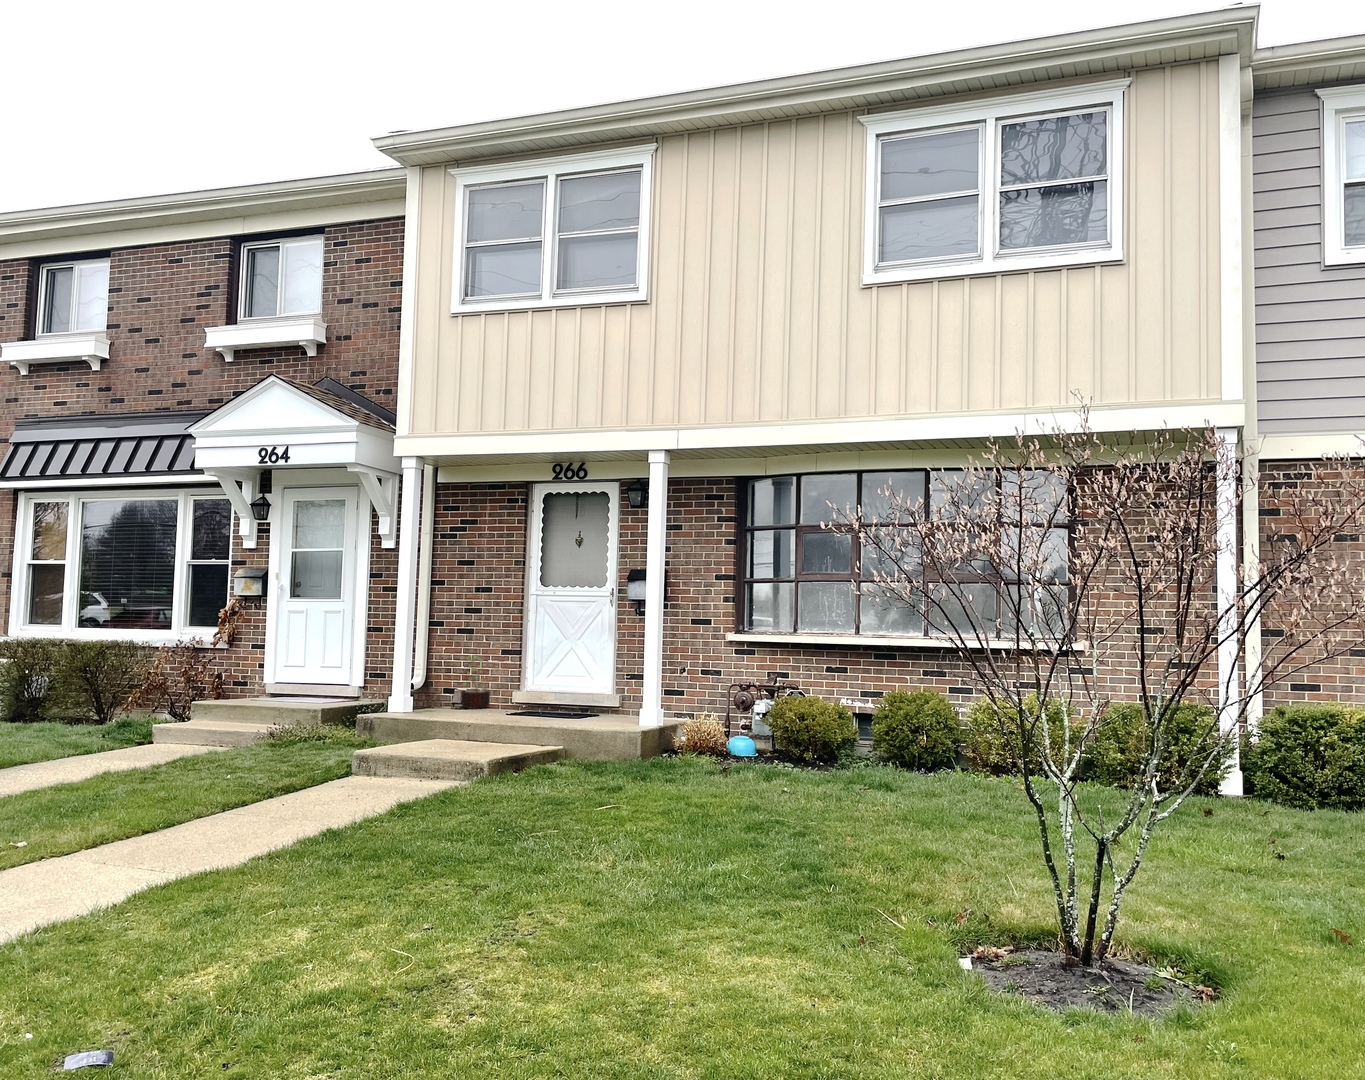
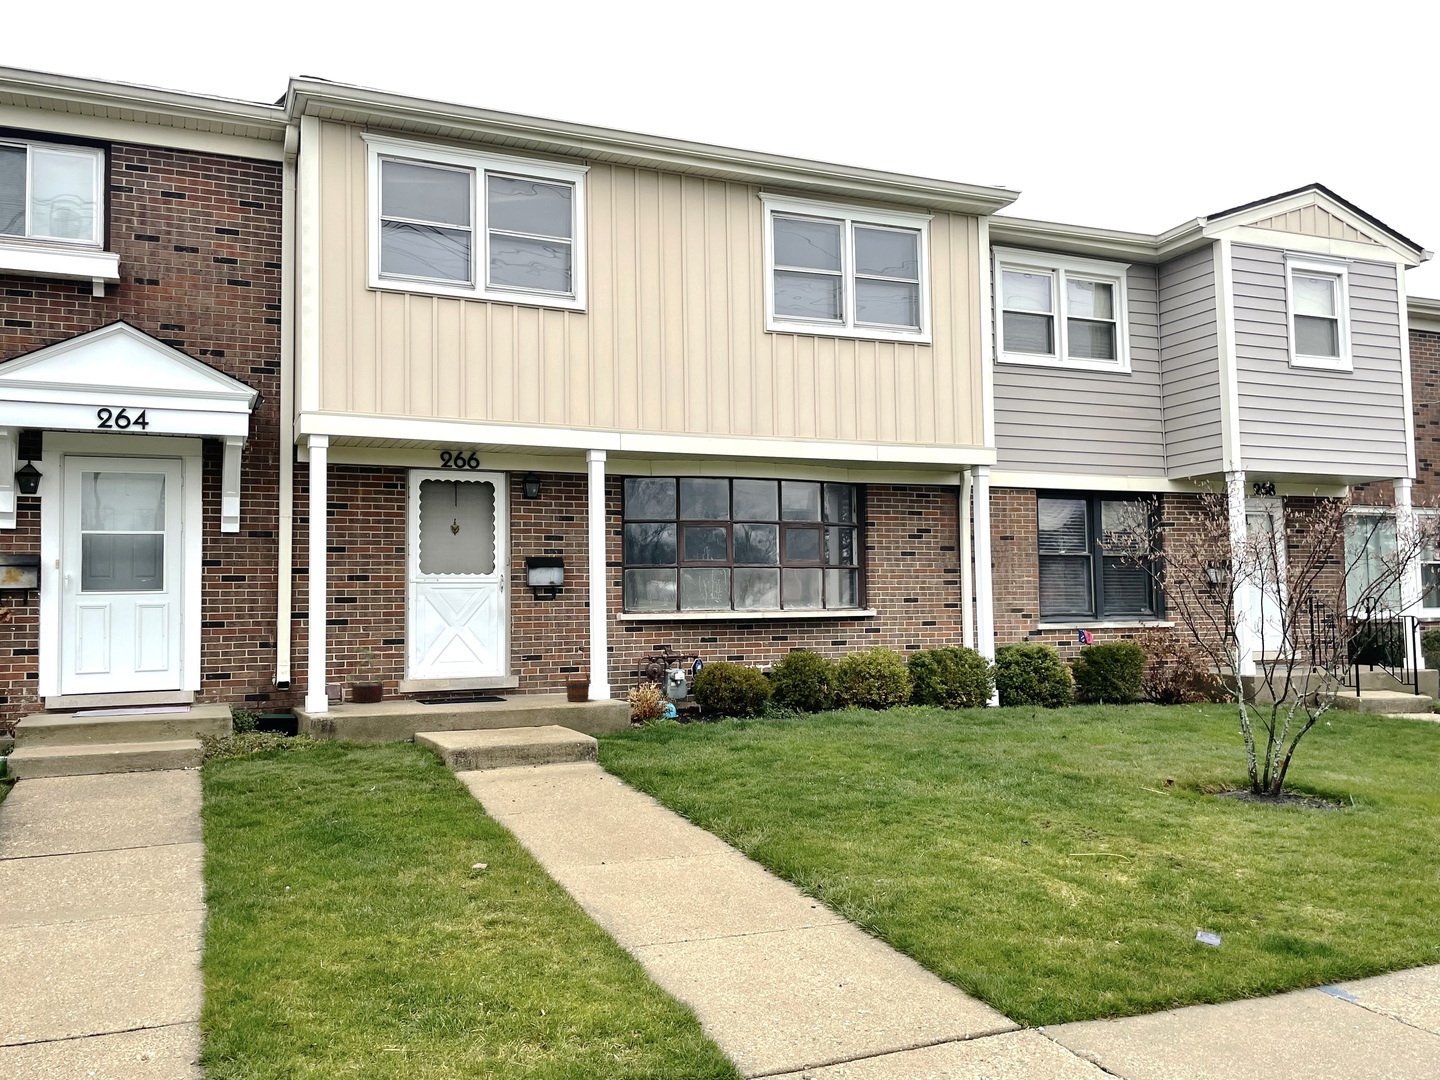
wooden bucket: none [603,682,628,725] -> present [565,662,590,702]

